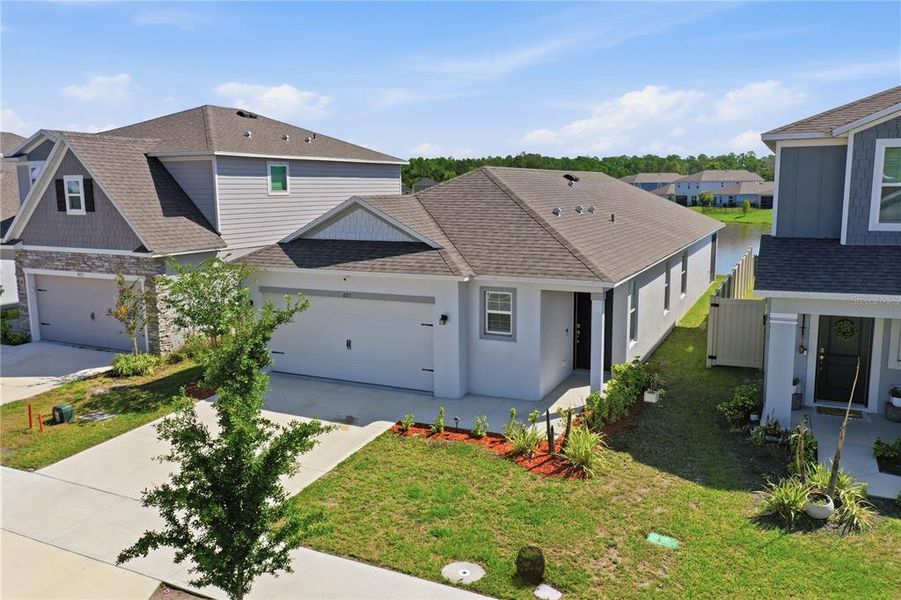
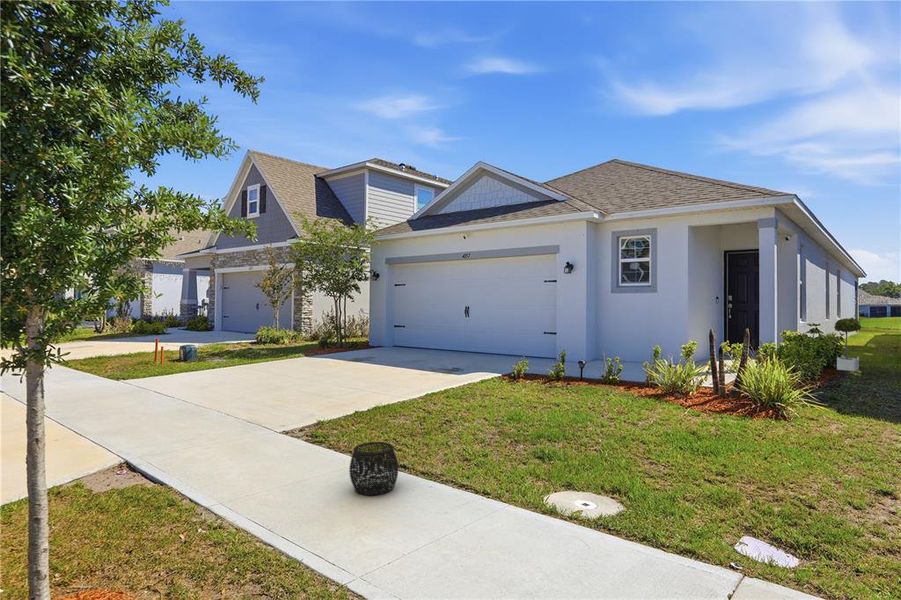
woven basket: present [516,547,546,582] -> present [349,442,398,496]

